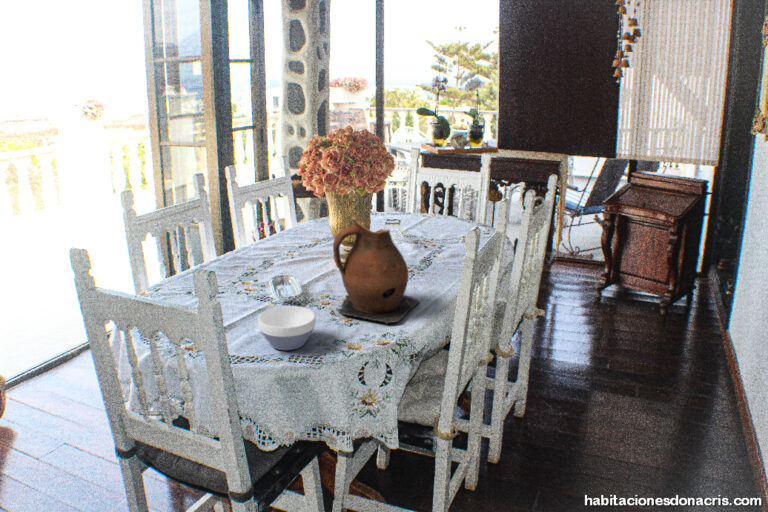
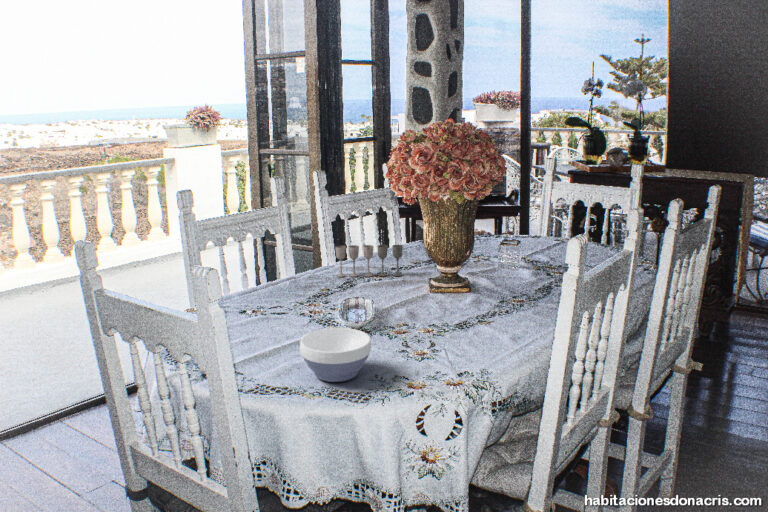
ceramic pitcher: present [333,217,419,324] -> none [408,222,521,361]
wine glass: none [252,229,309,259] -> present [335,245,403,277]

